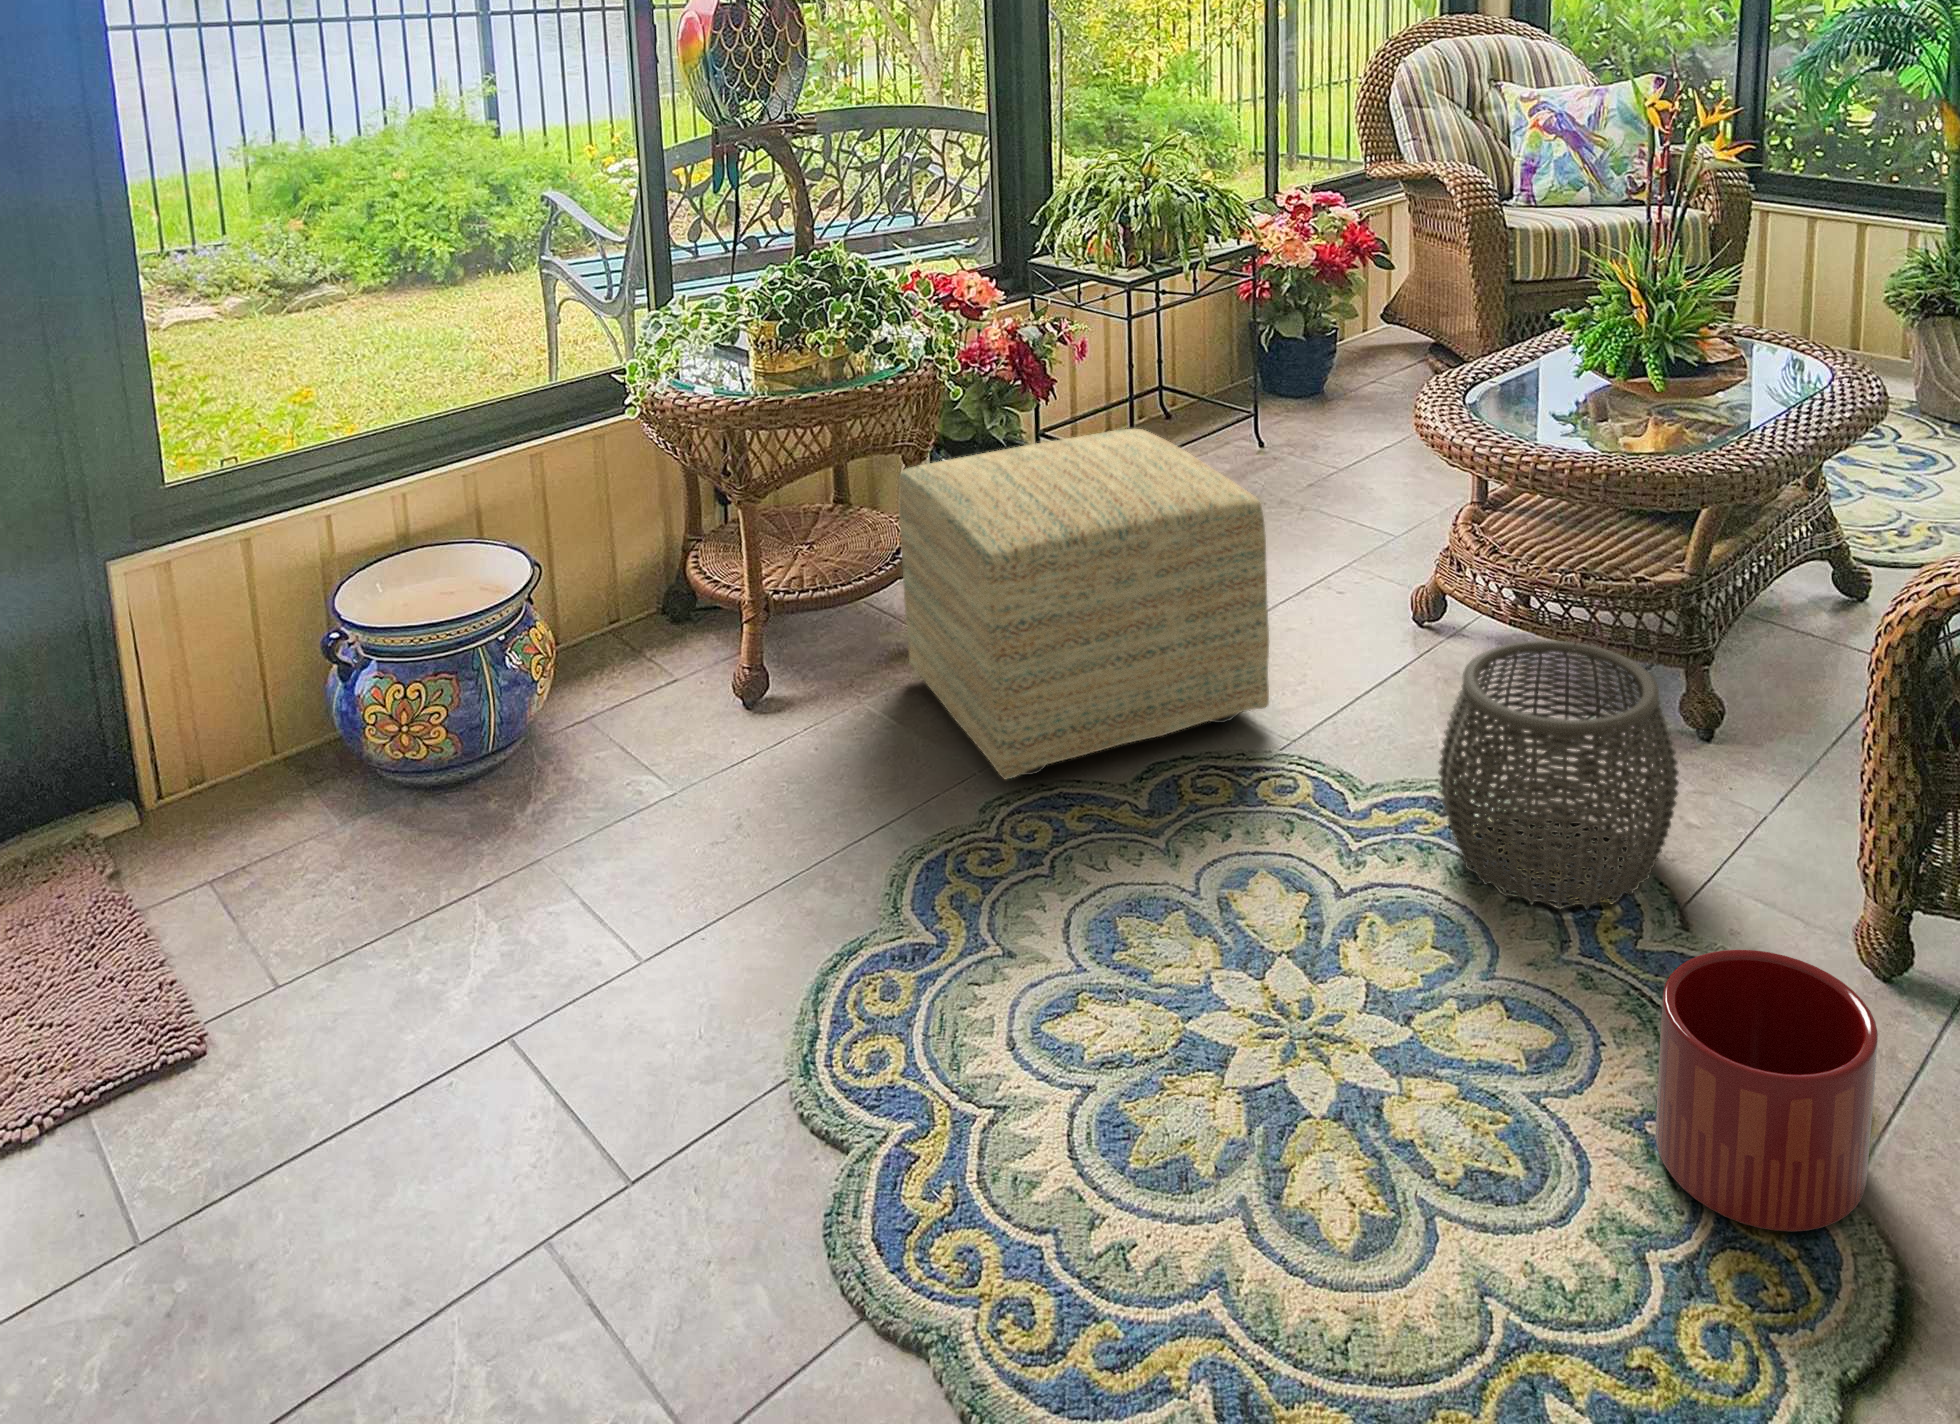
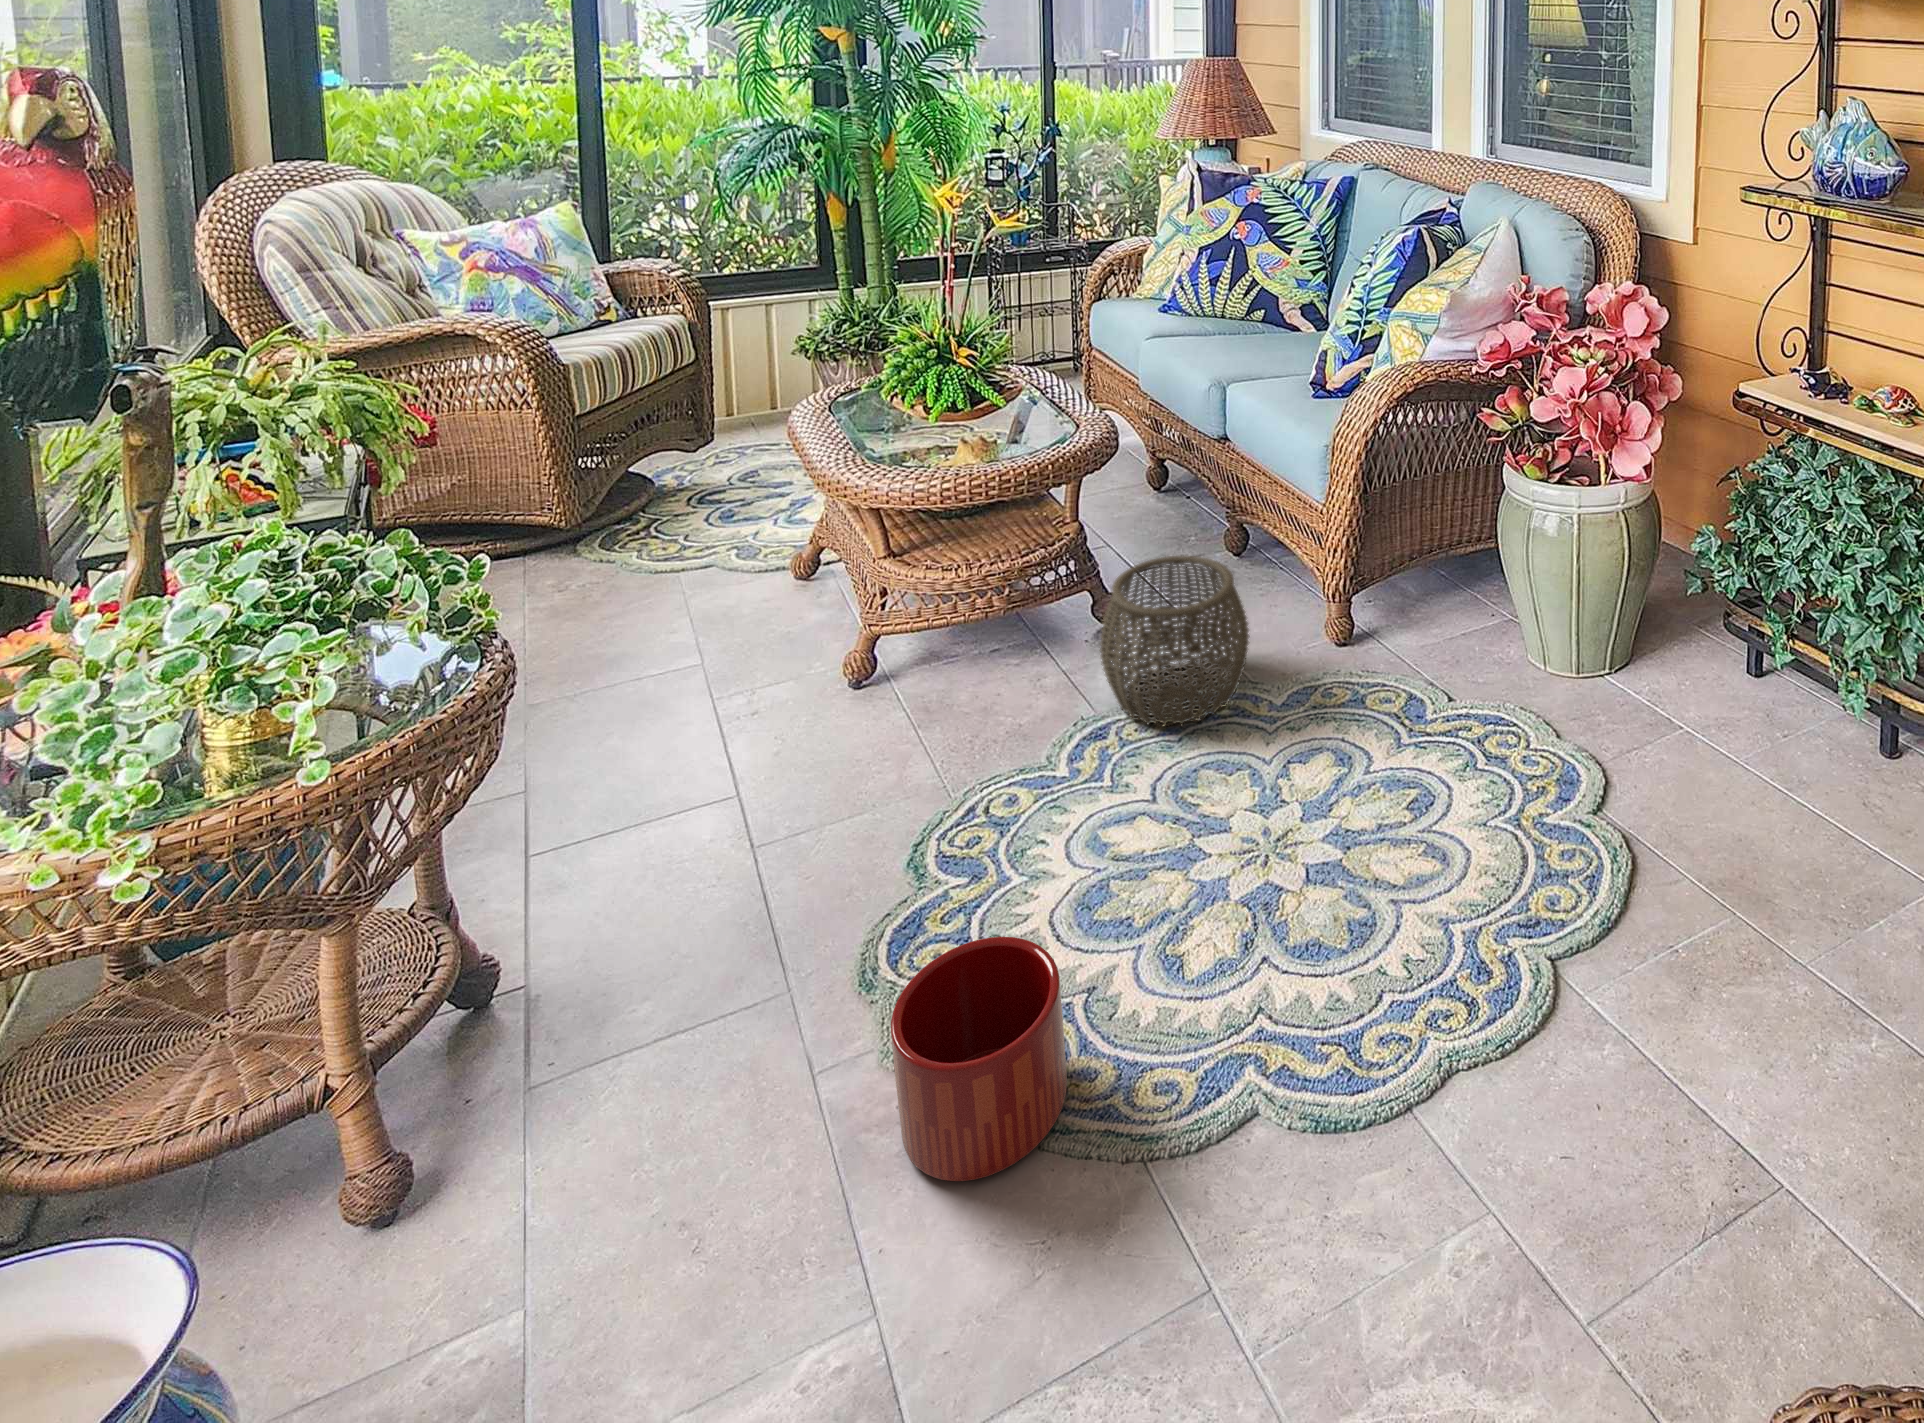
ottoman: present [899,429,1269,779] -> none [487,593,911,986]
planter: present [1656,949,1878,1232] -> present [891,937,1067,1181]

